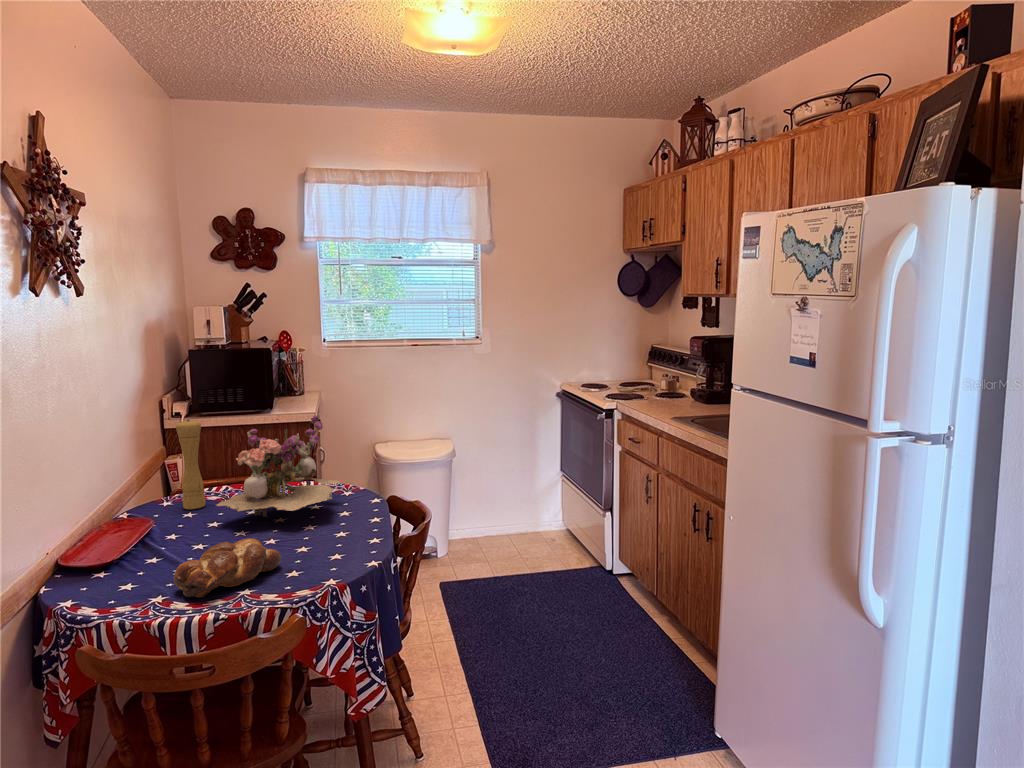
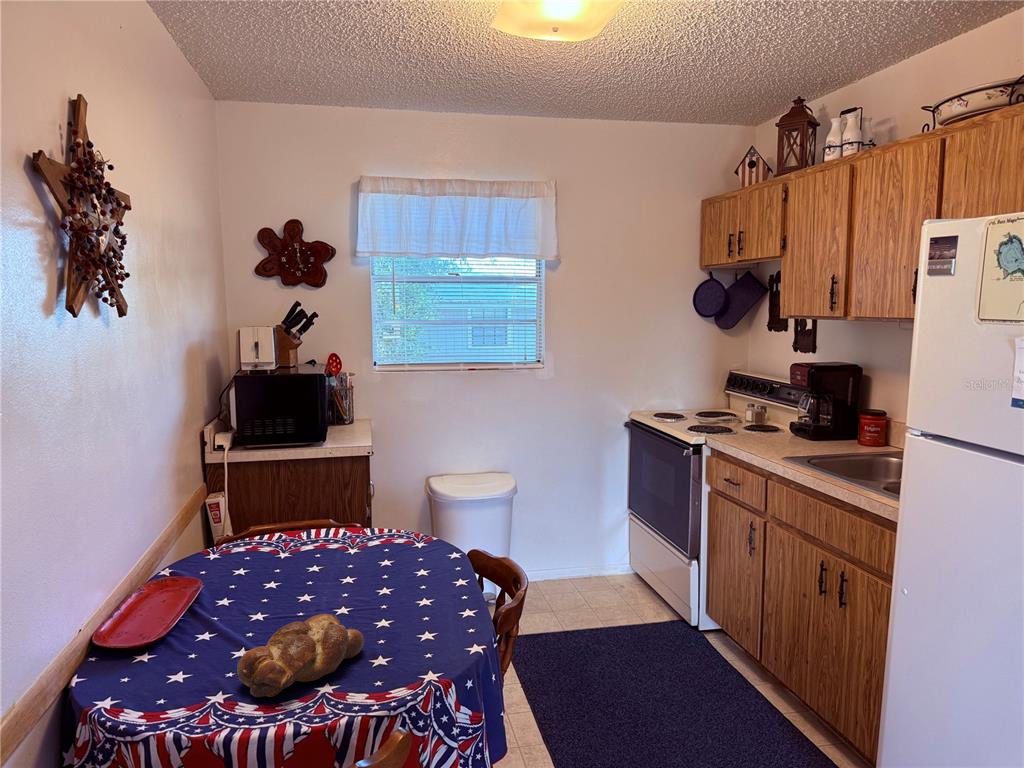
flower arrangement: present [217,413,340,516] -> none [275,453,415,579]
pepper mill: present [176,419,206,509] -> none [227,460,258,566]

